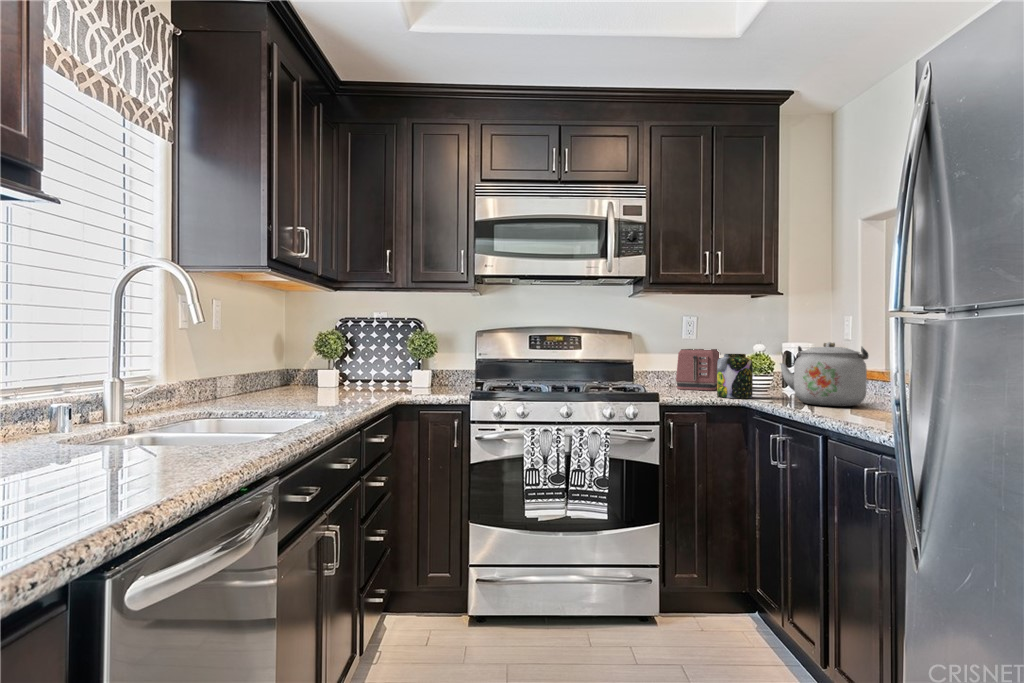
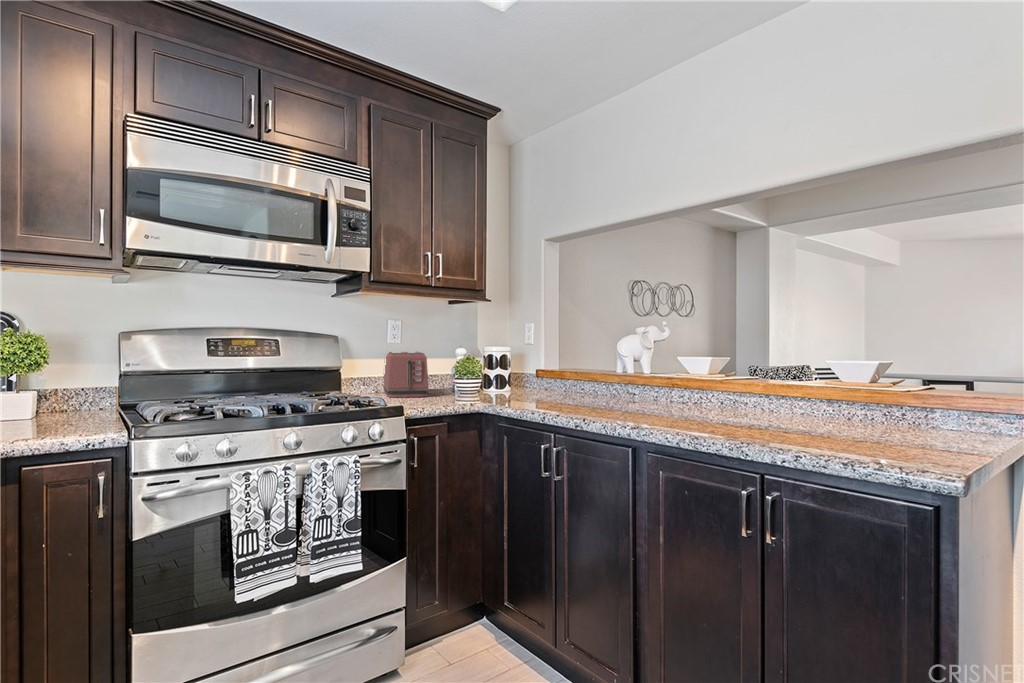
kettle: present [780,342,868,406] -> none [513,347,585,407]
jar: present [717,354,753,398] -> none [449,359,484,405]

